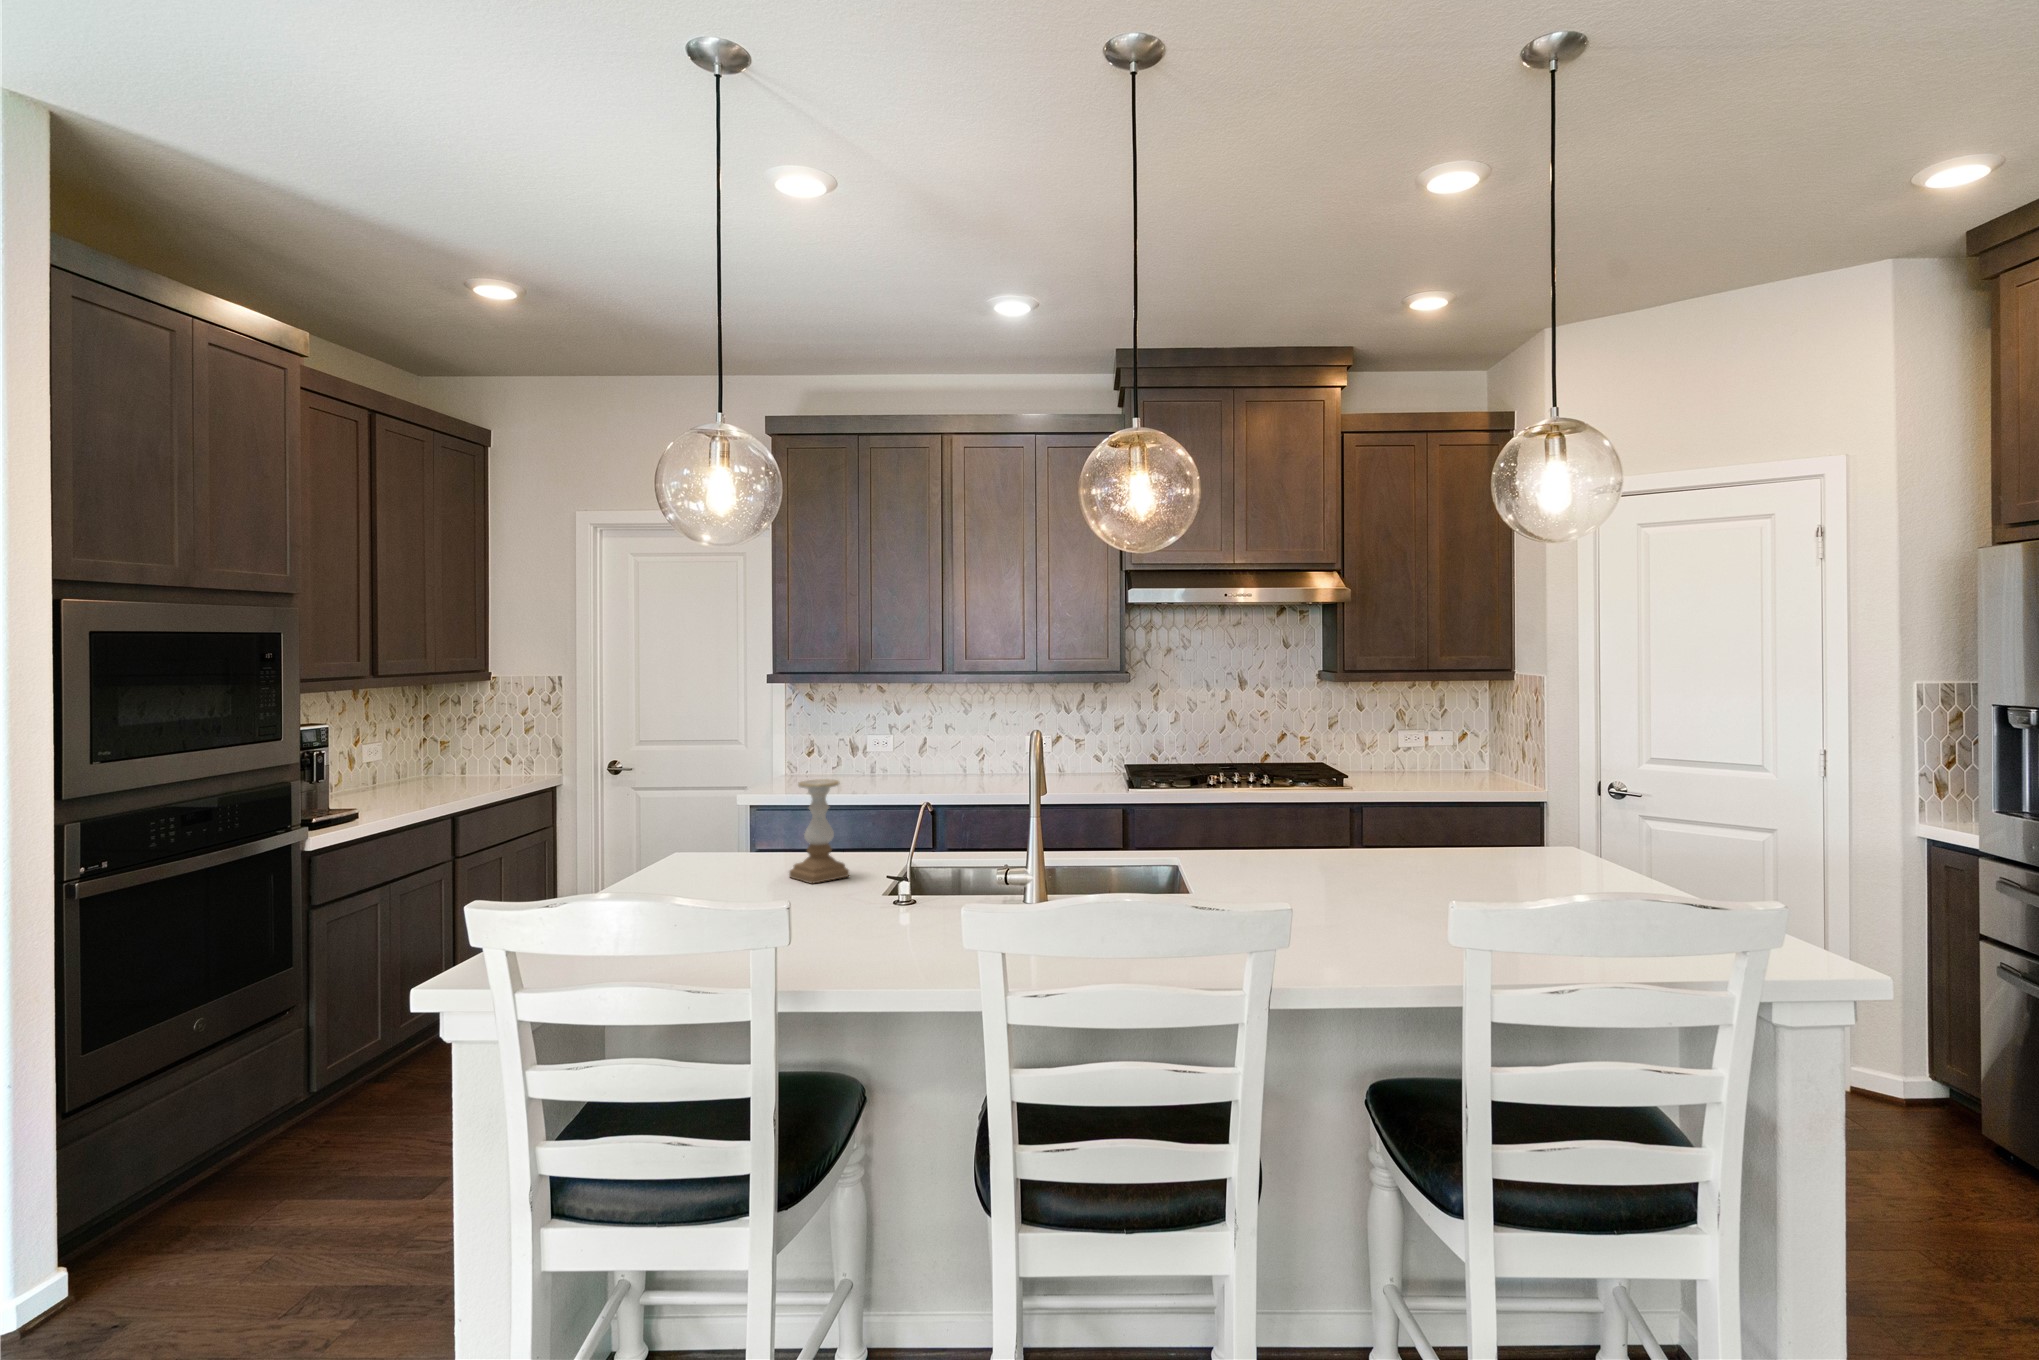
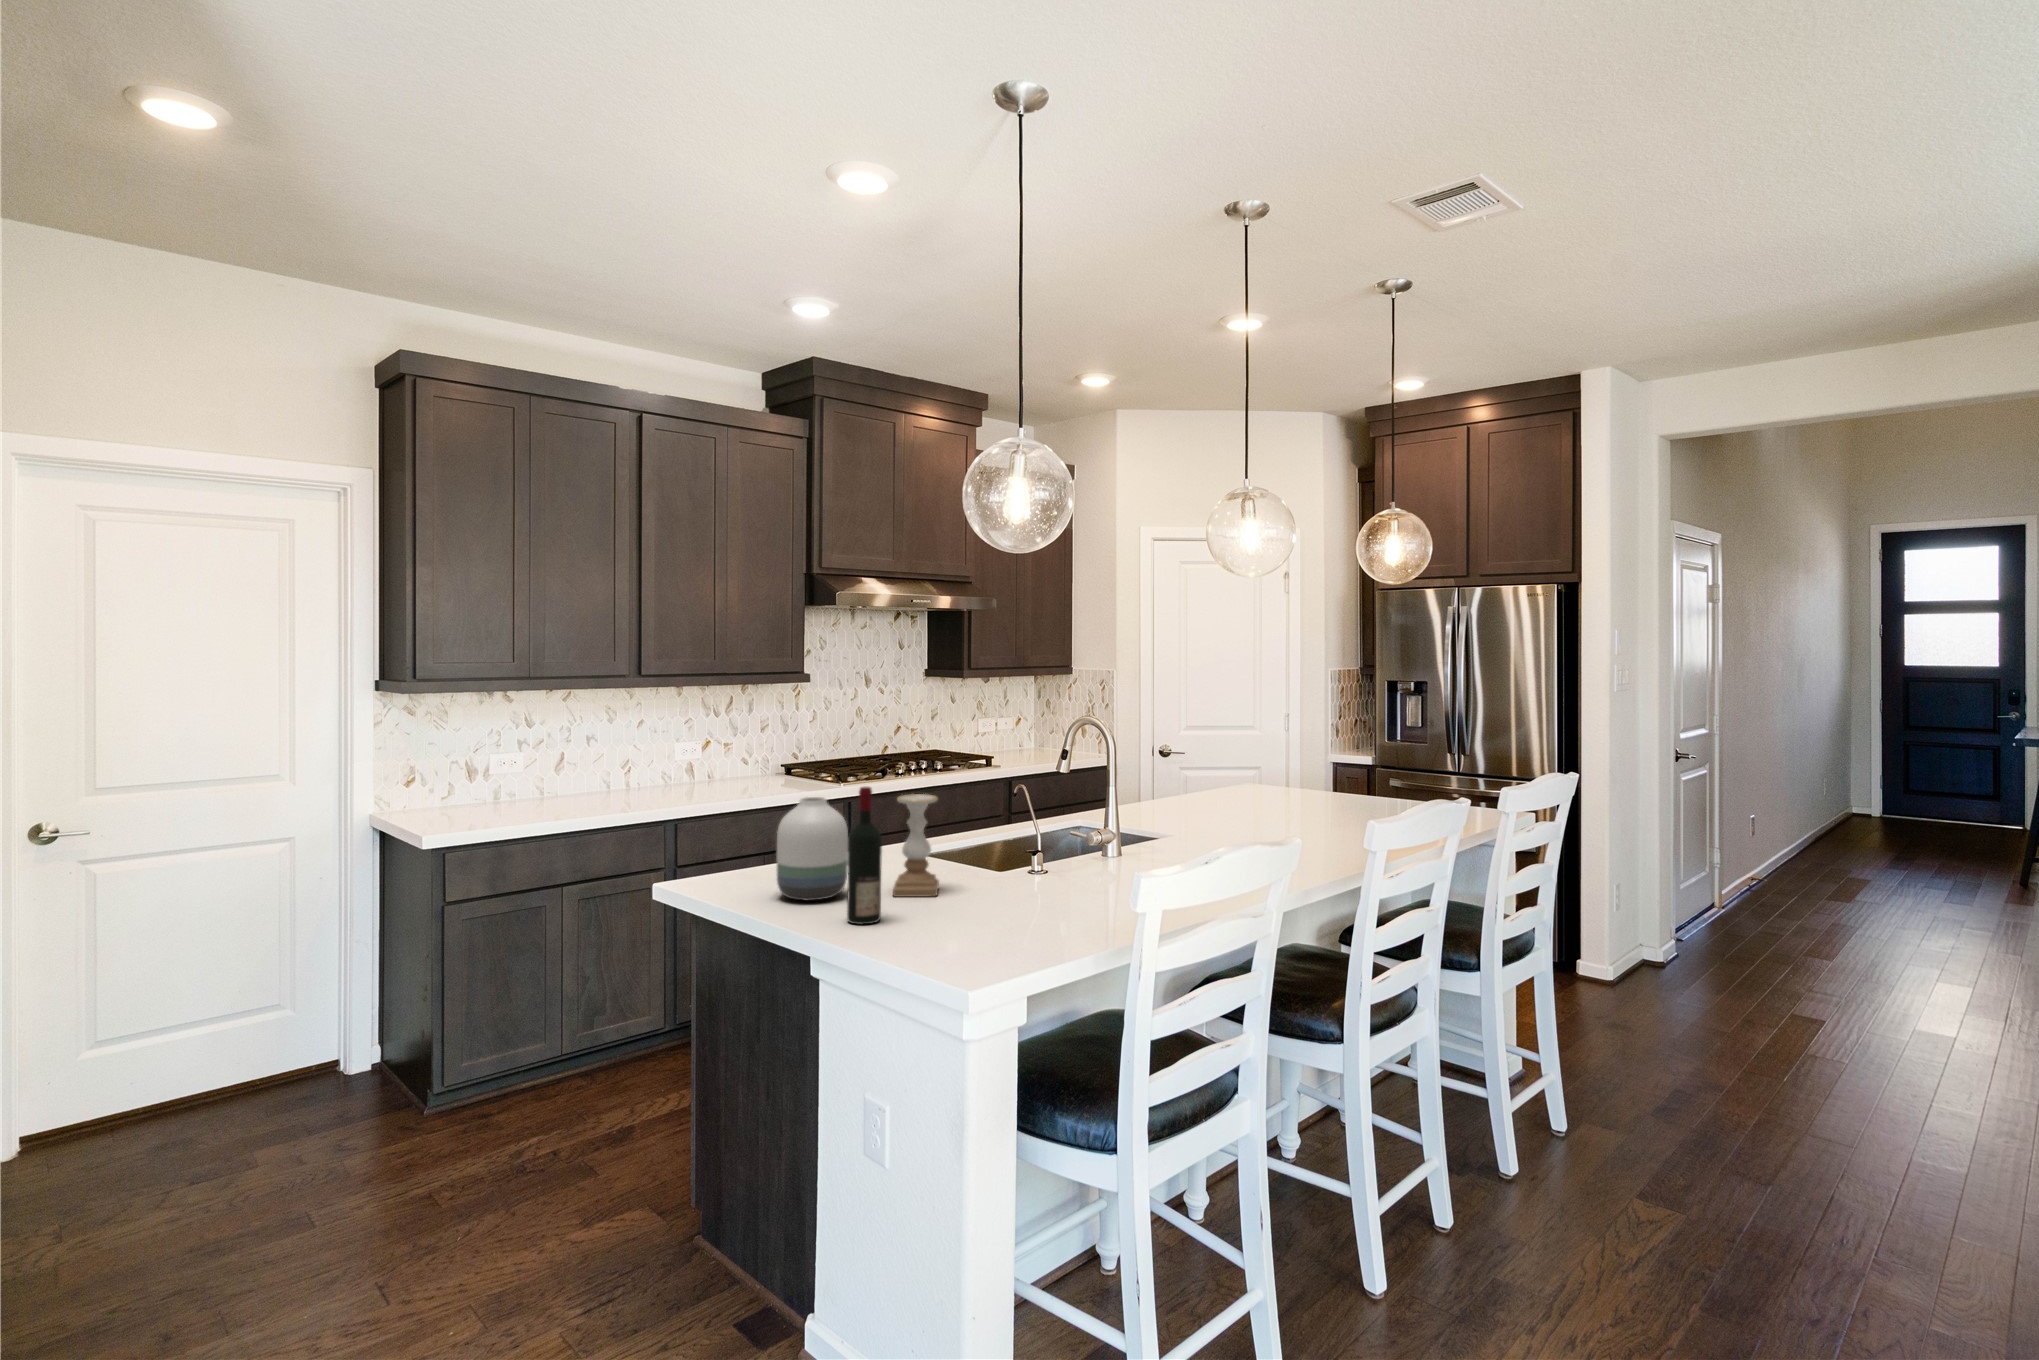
wine bottle: none [671,761,705,892] -> present [847,787,882,925]
vase: none [715,773,782,868] -> present [777,797,848,901]

